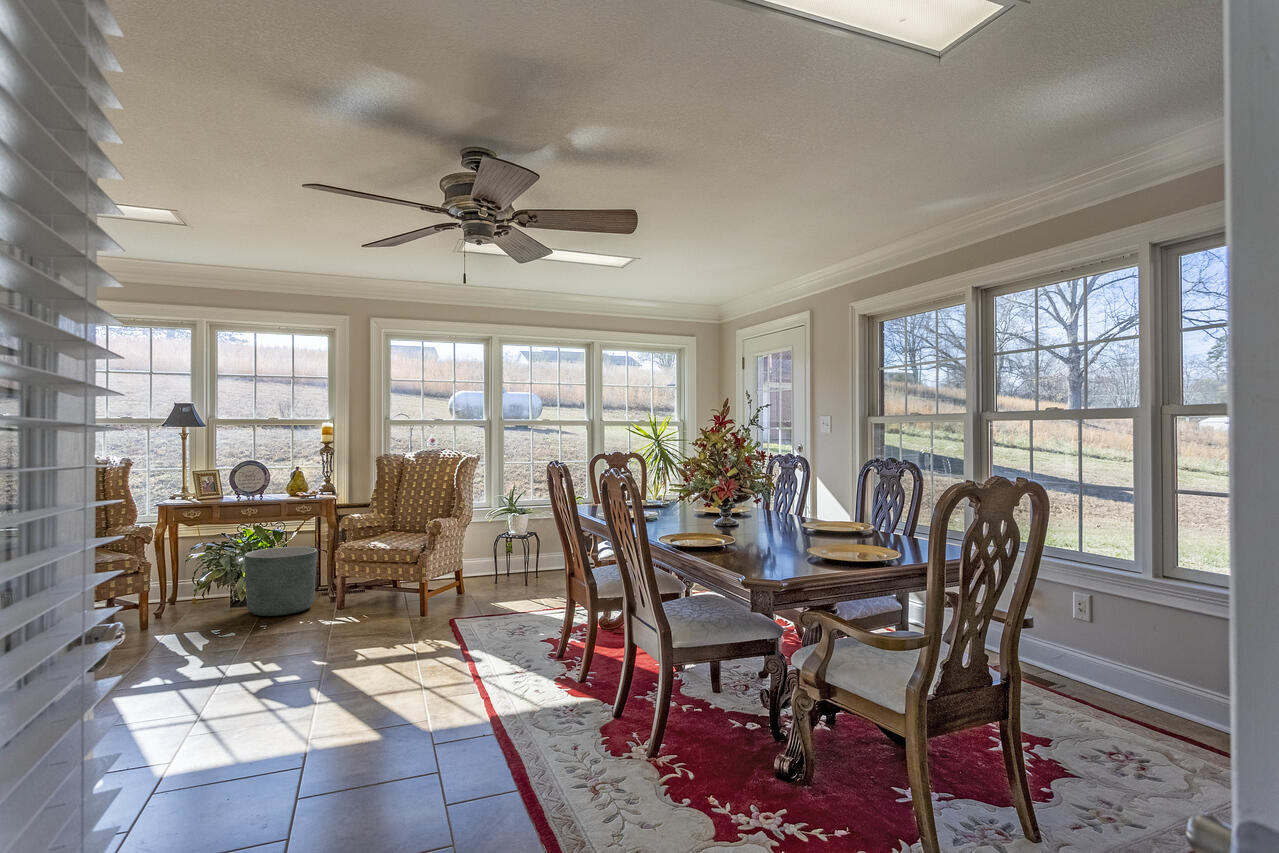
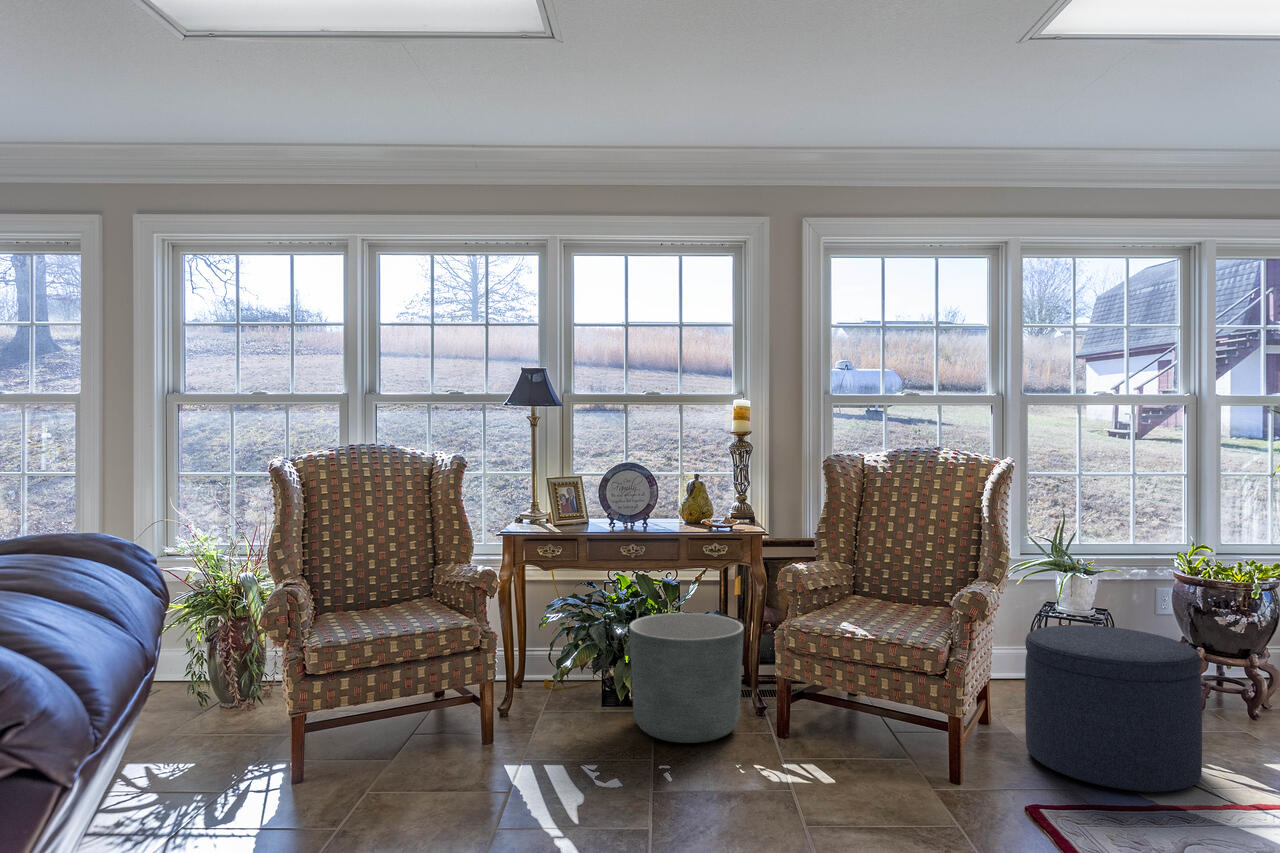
ottoman: none [464,537,538,608] -> present [1025,625,1202,793]

